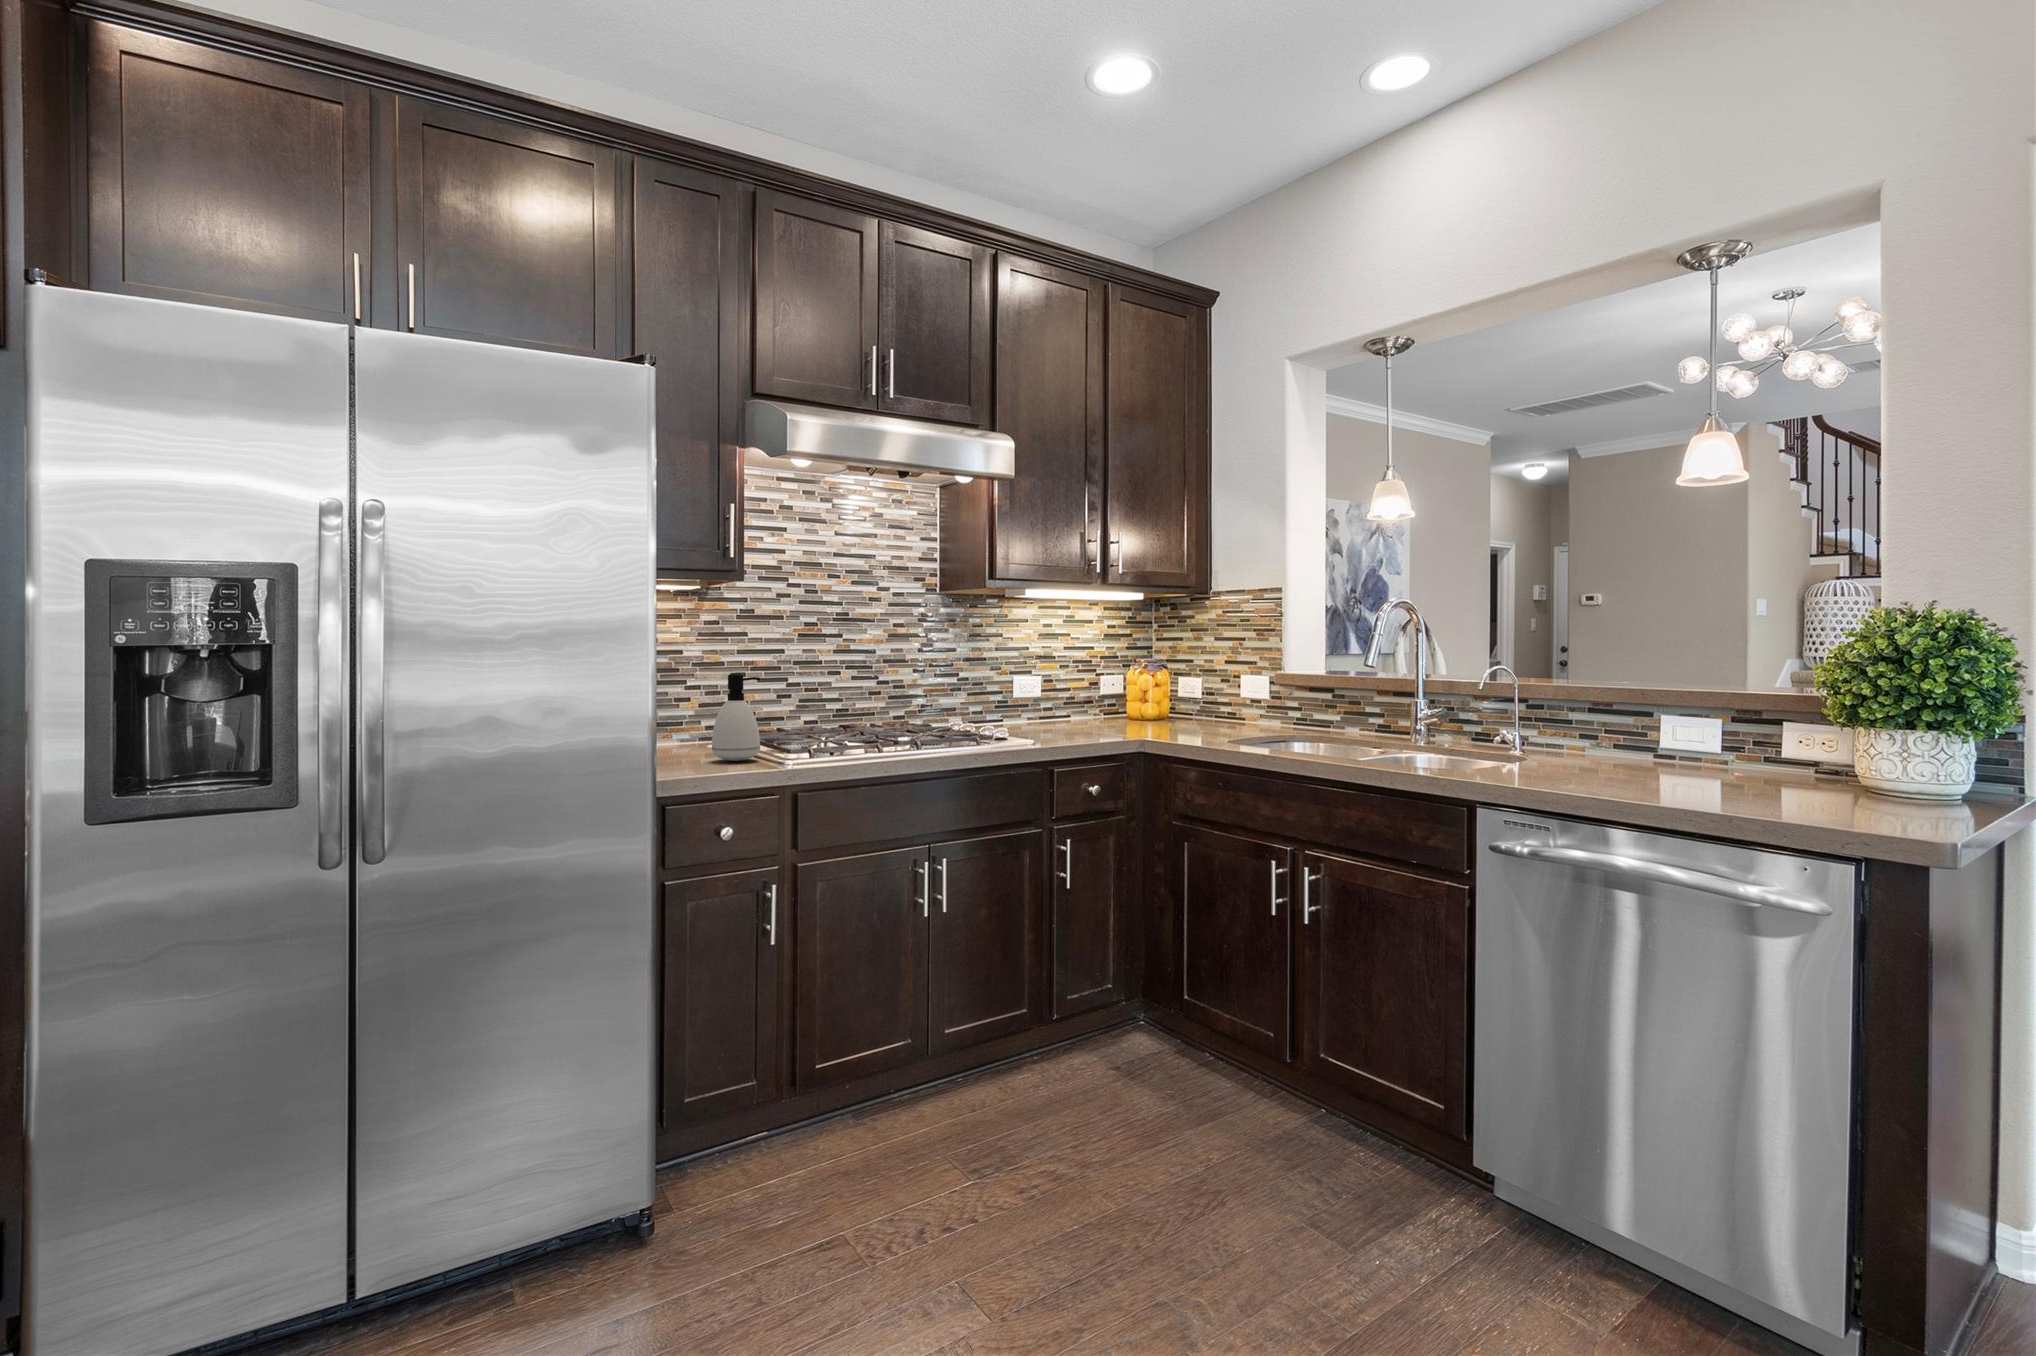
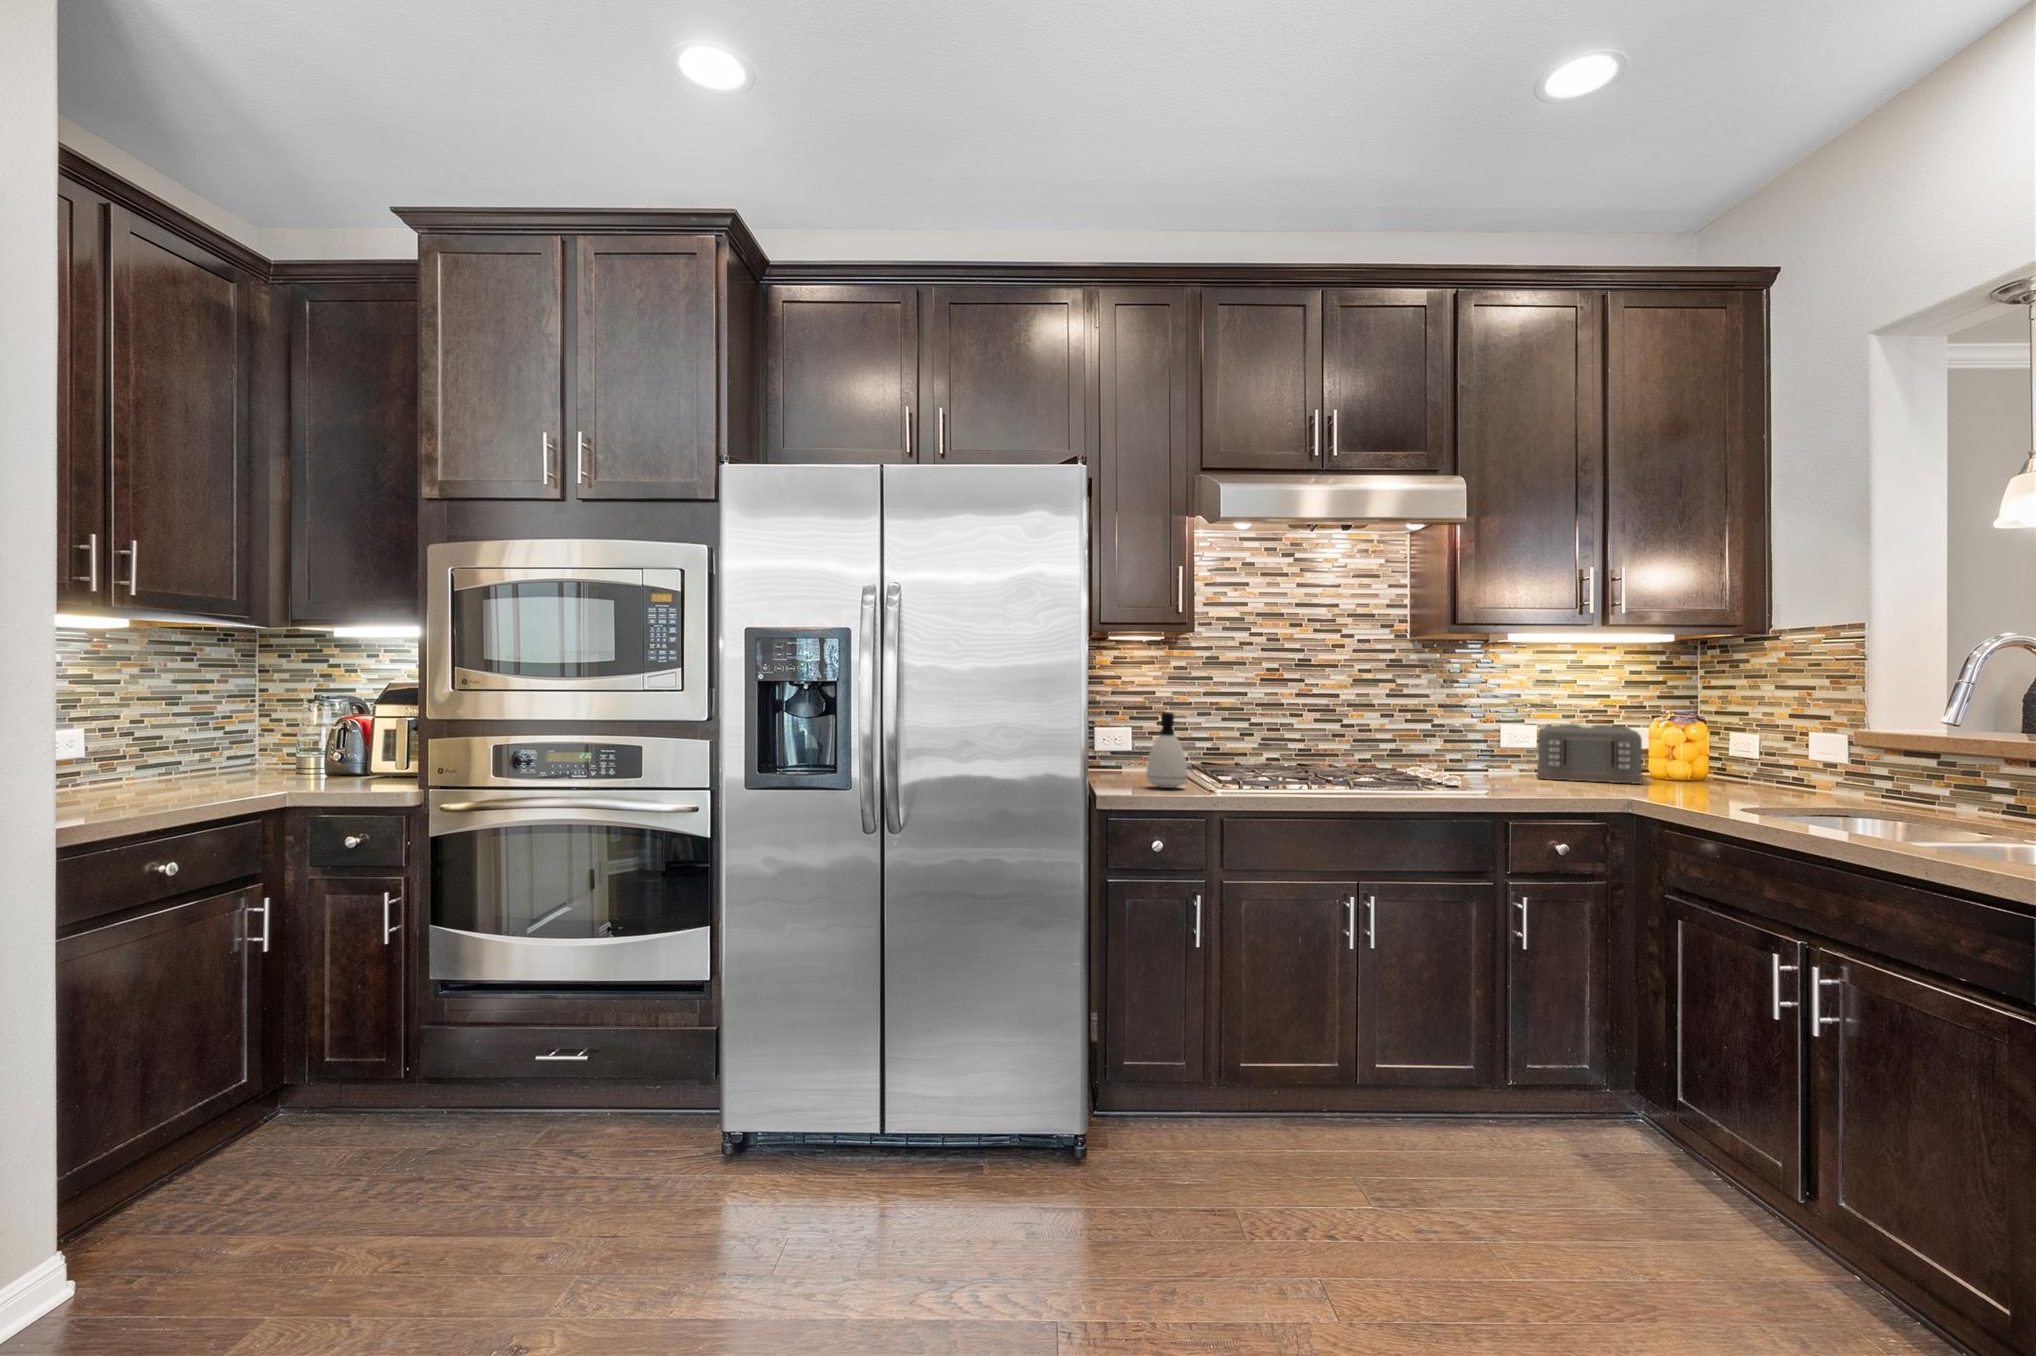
toaster: none [1039,674,1132,726] -> present [1537,724,1643,784]

